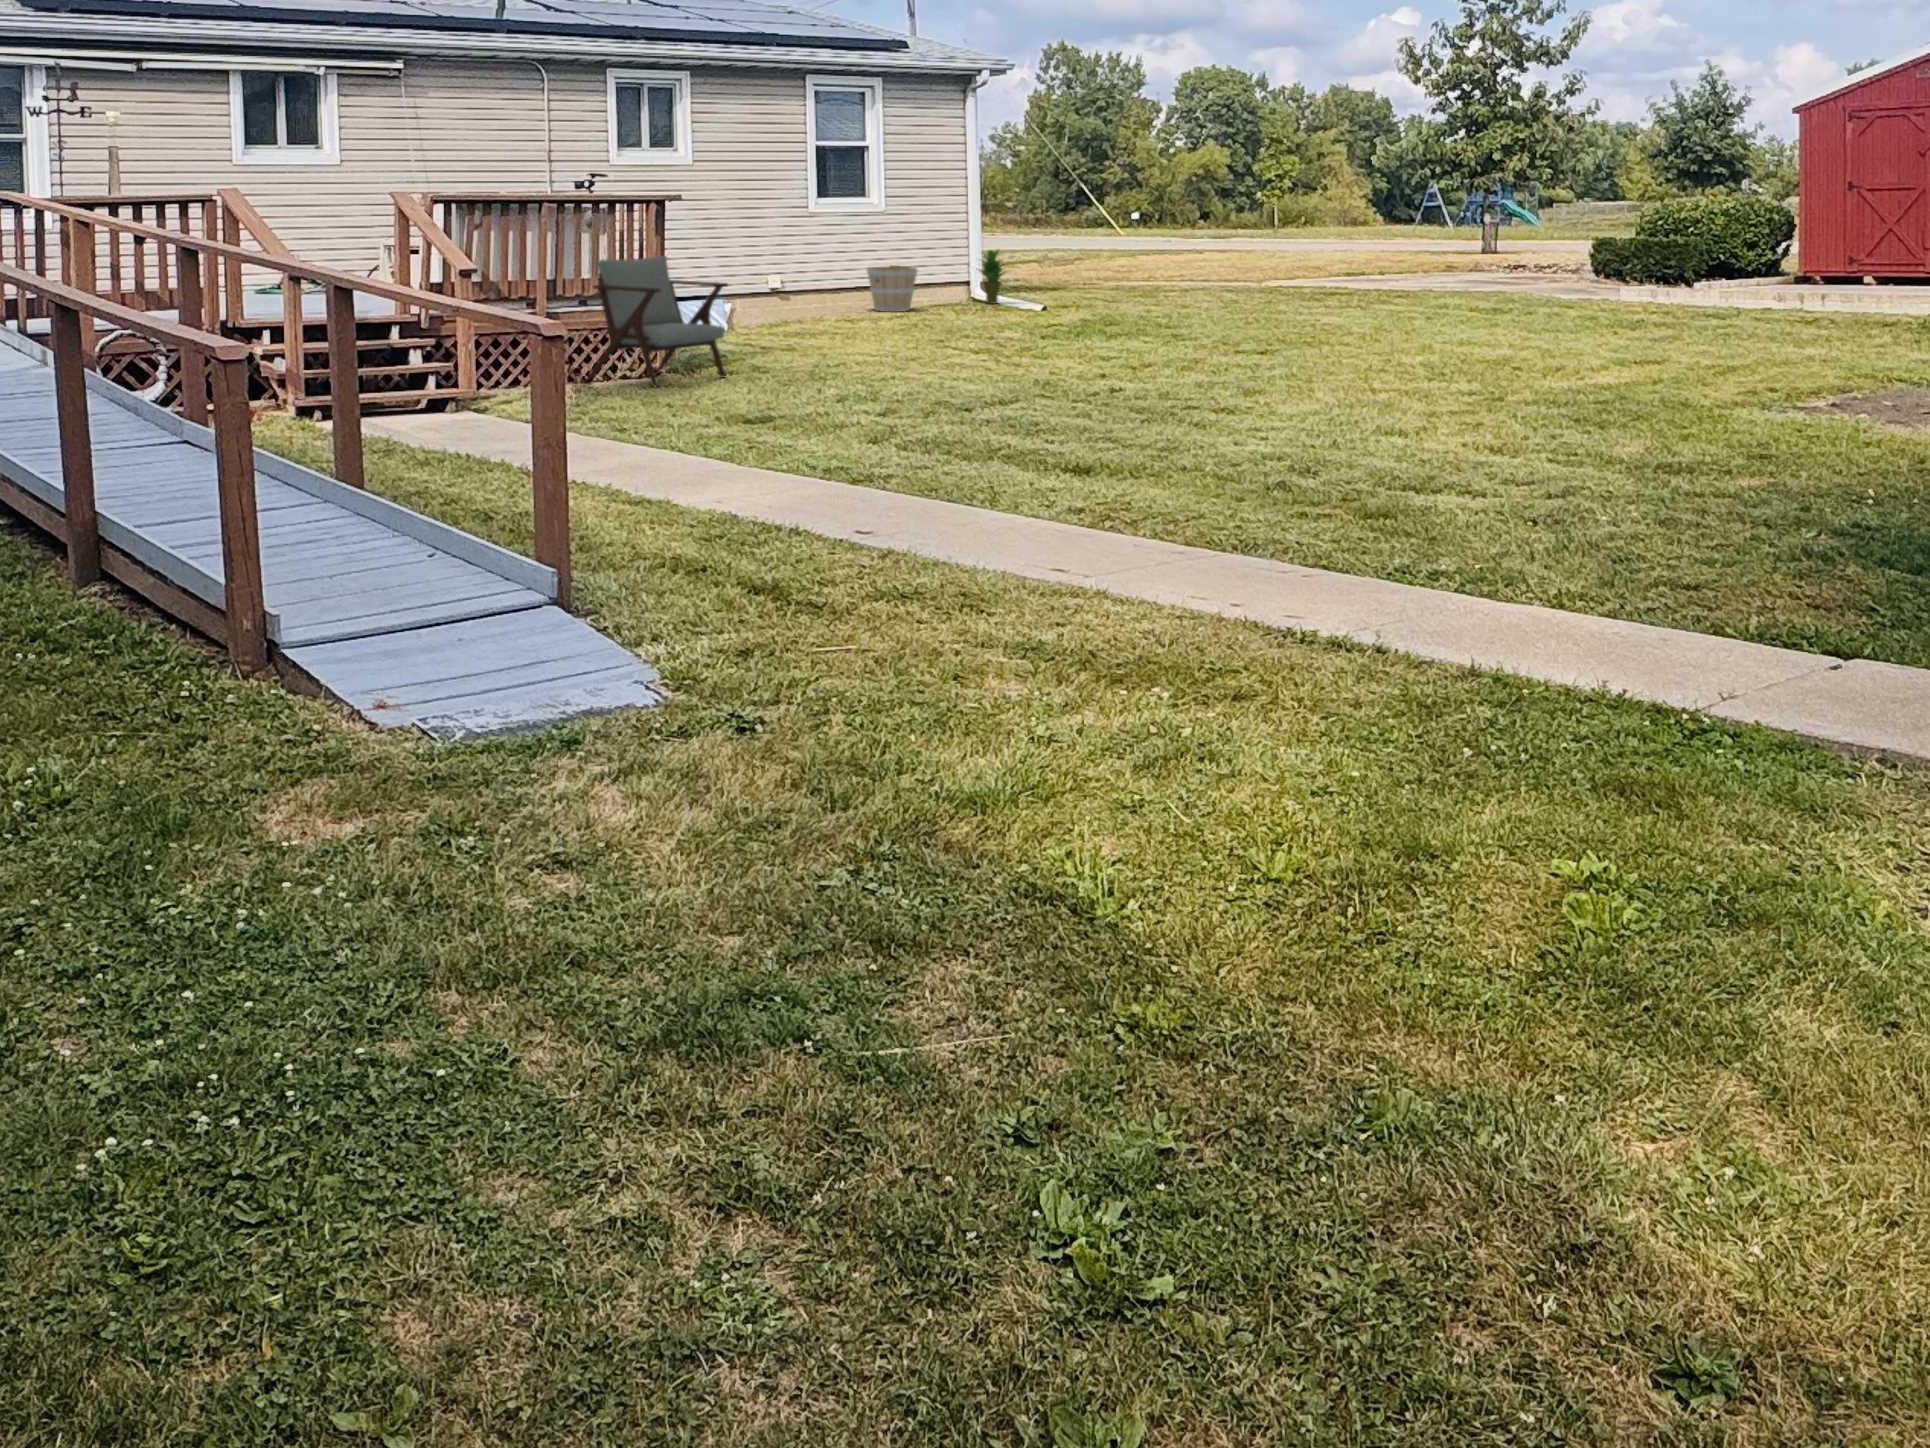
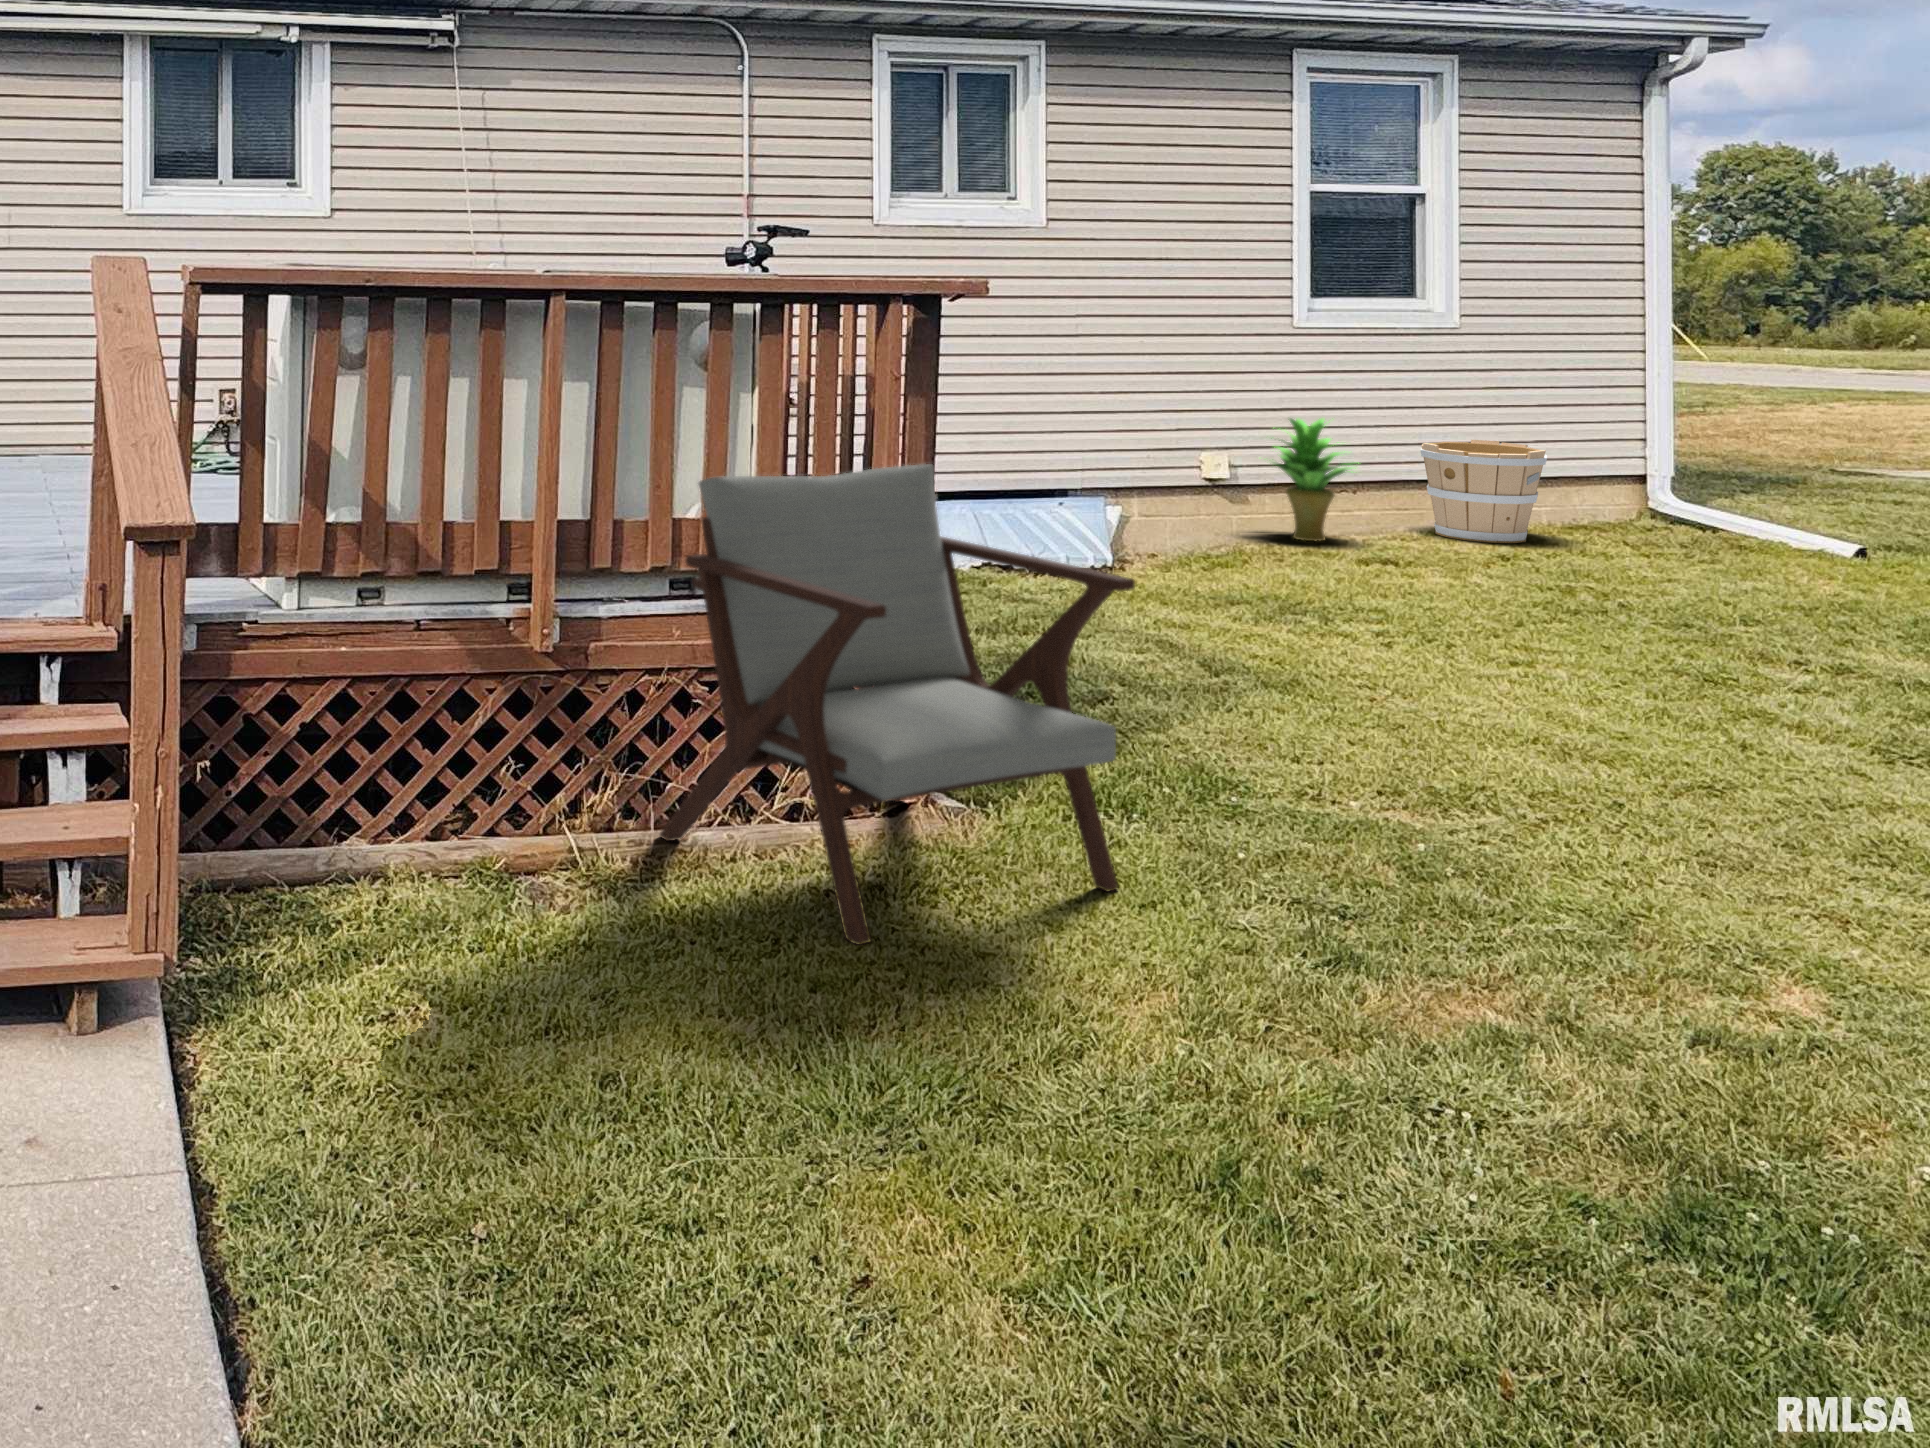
potted plant: present [979,249,1004,304] -> present [1272,418,1356,541]

